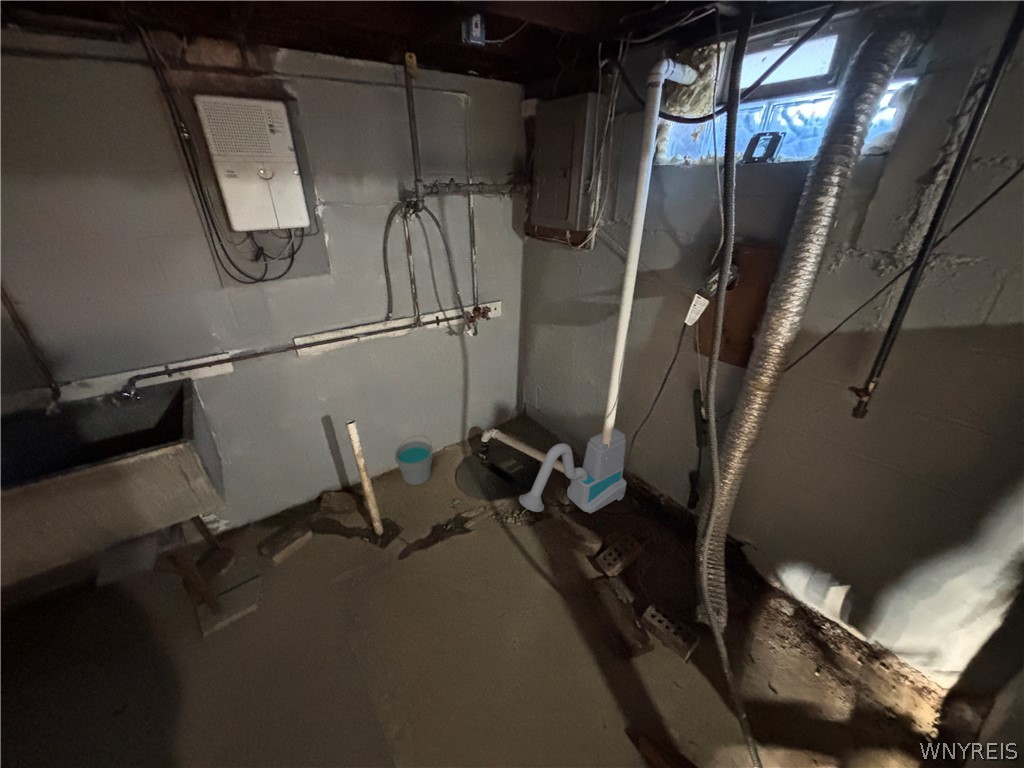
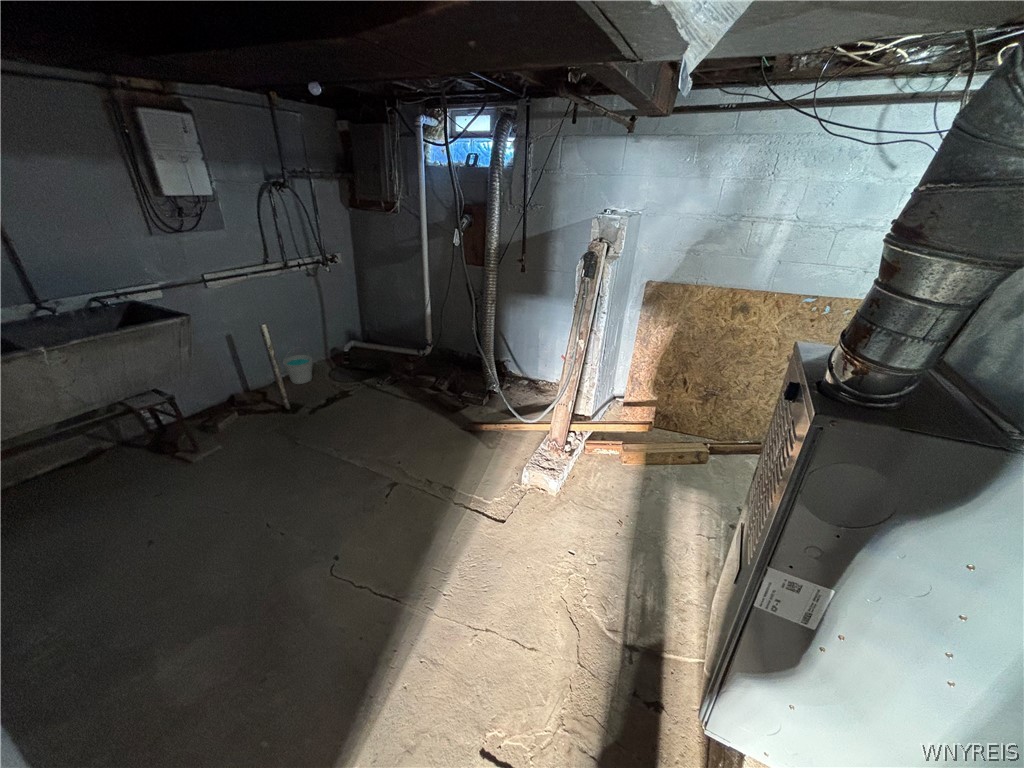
vacuum cleaner: present [519,428,627,514] -> none [383,323,445,375]

